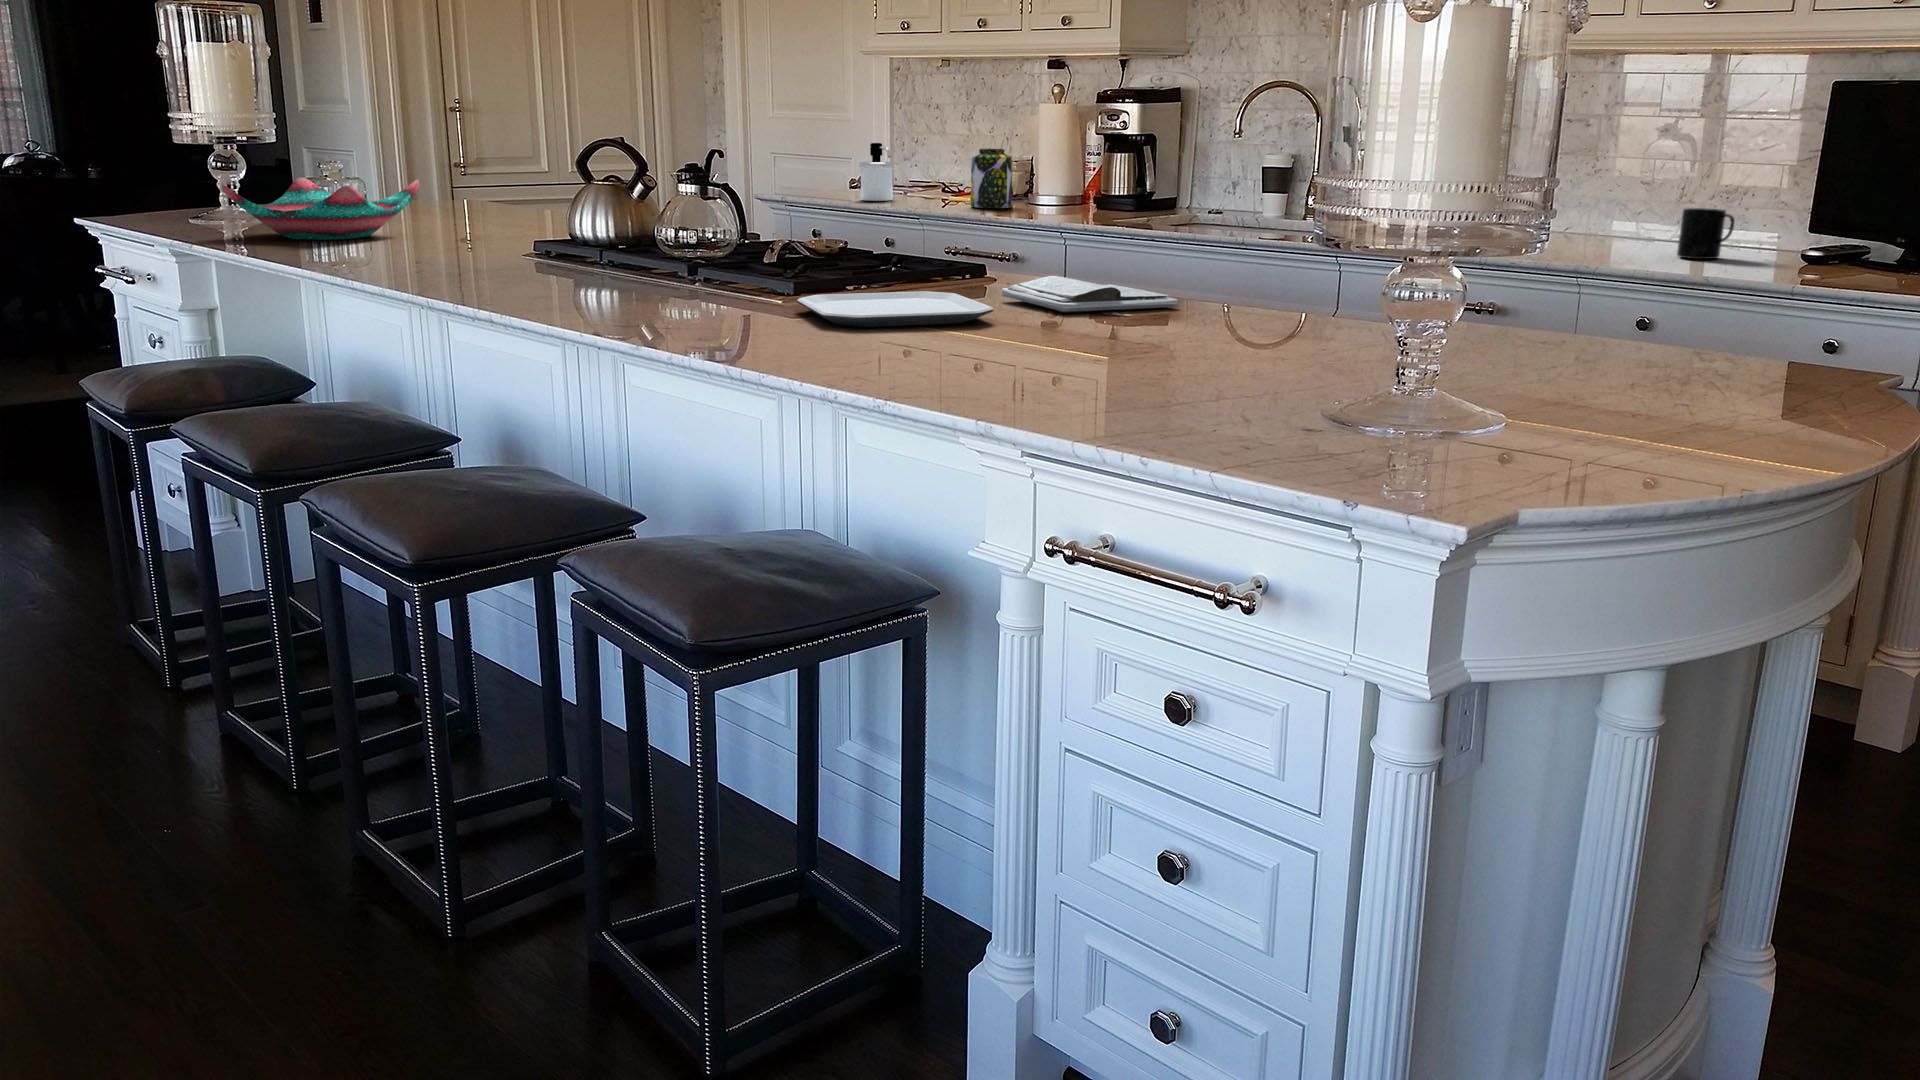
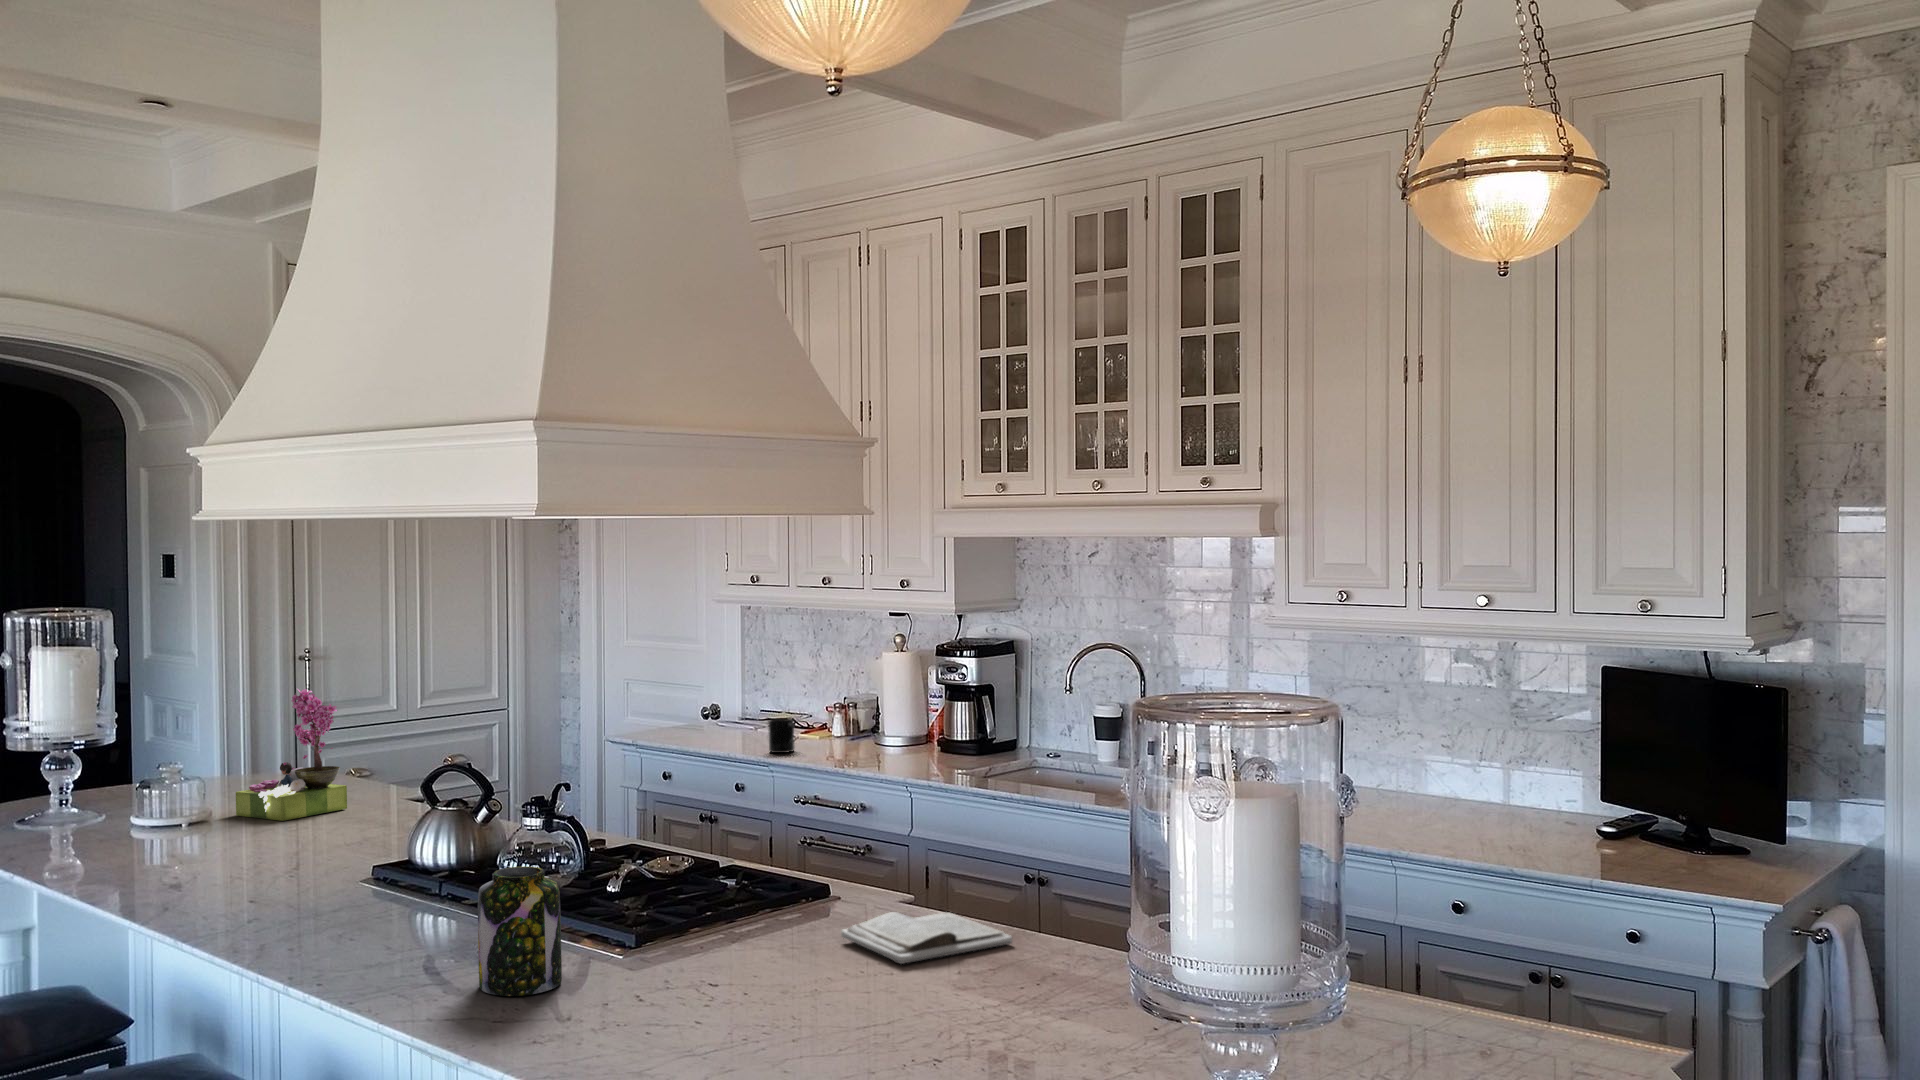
flower arrangement: none [396,97,504,226] -> present [236,689,347,821]
soap dispenser: present [859,143,893,201] -> none [710,689,743,746]
jar: present [971,149,1012,208] -> present [478,866,562,996]
decorative bowl: present [222,178,419,240] -> none [52,785,260,859]
mug: present [1677,208,1735,259] -> present [768,719,795,753]
plate: present [797,291,993,327] -> none [636,943,831,1008]

